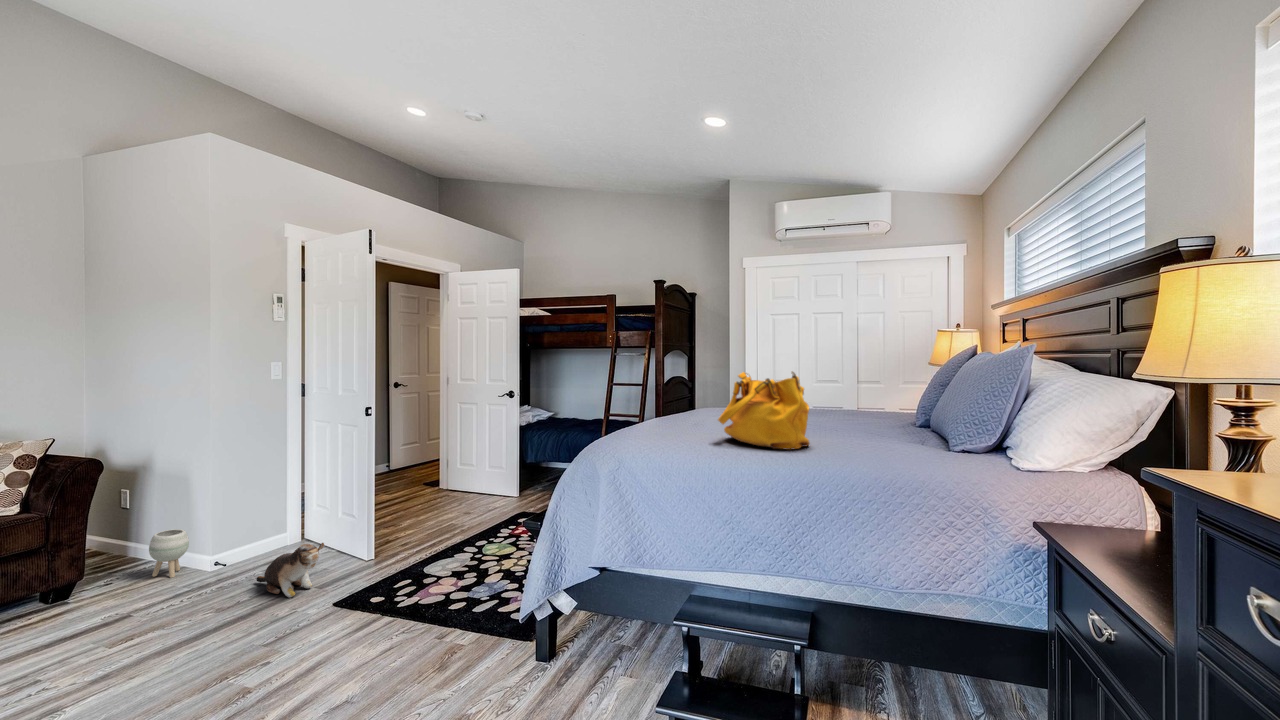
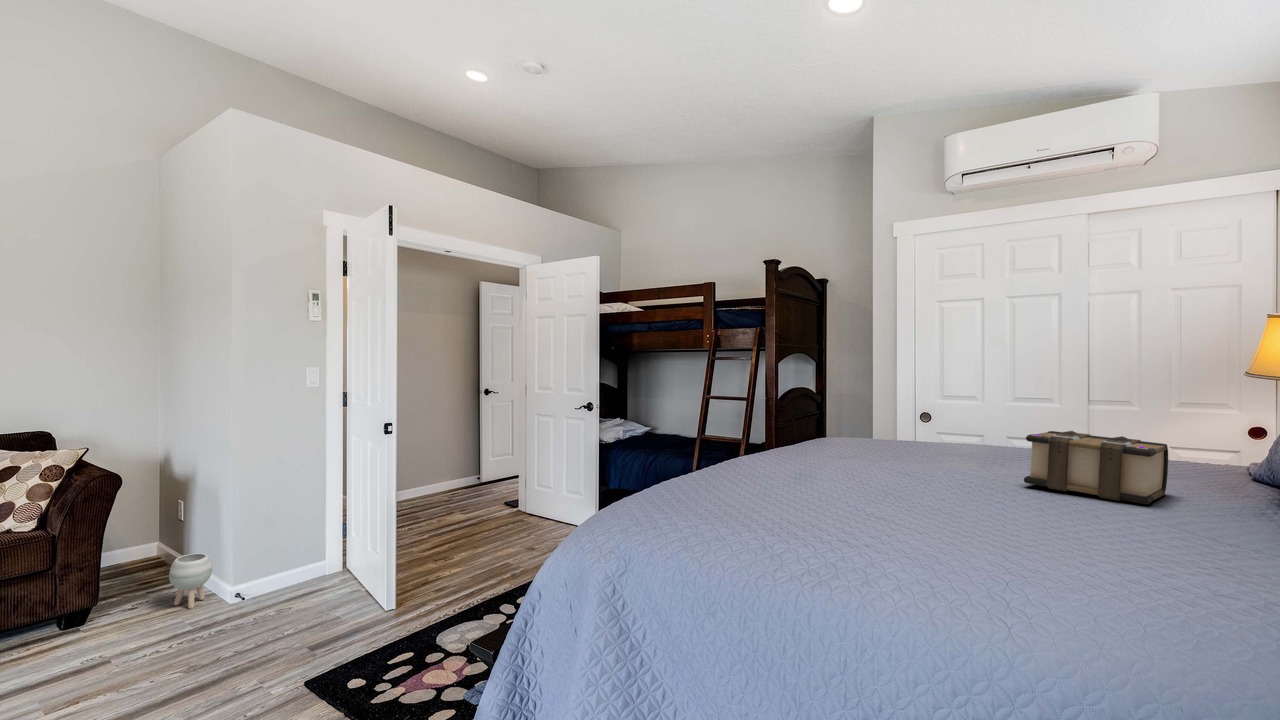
handbag: present [718,371,810,450] -> none [793,392,977,551]
book: none [832,395,902,432] -> present [1024,431,1168,504]
plush toy: present [256,543,324,597] -> none [259,591,316,655]

